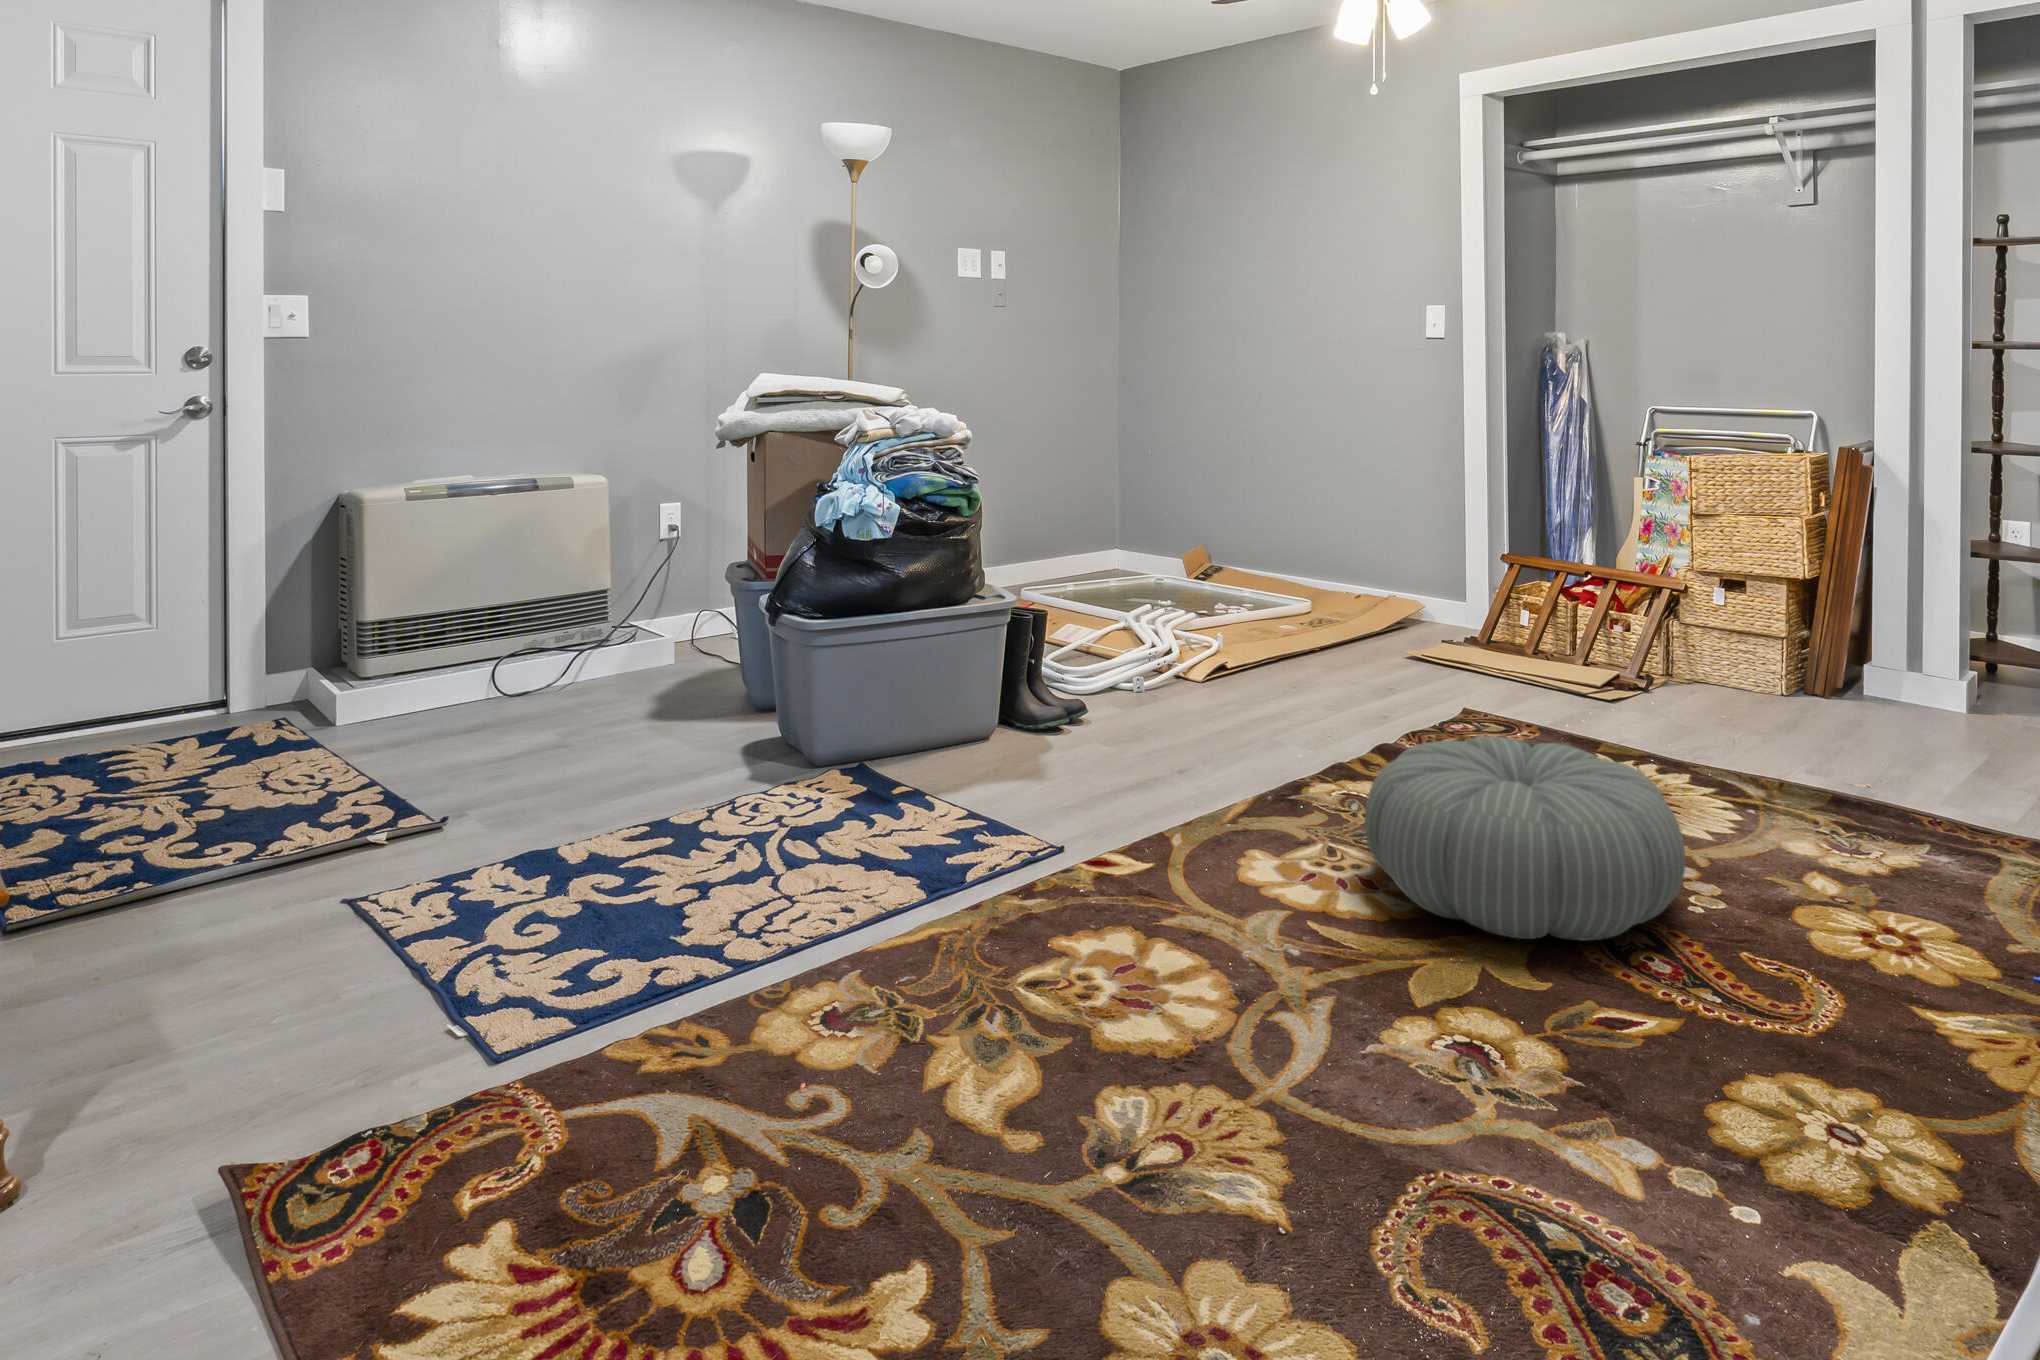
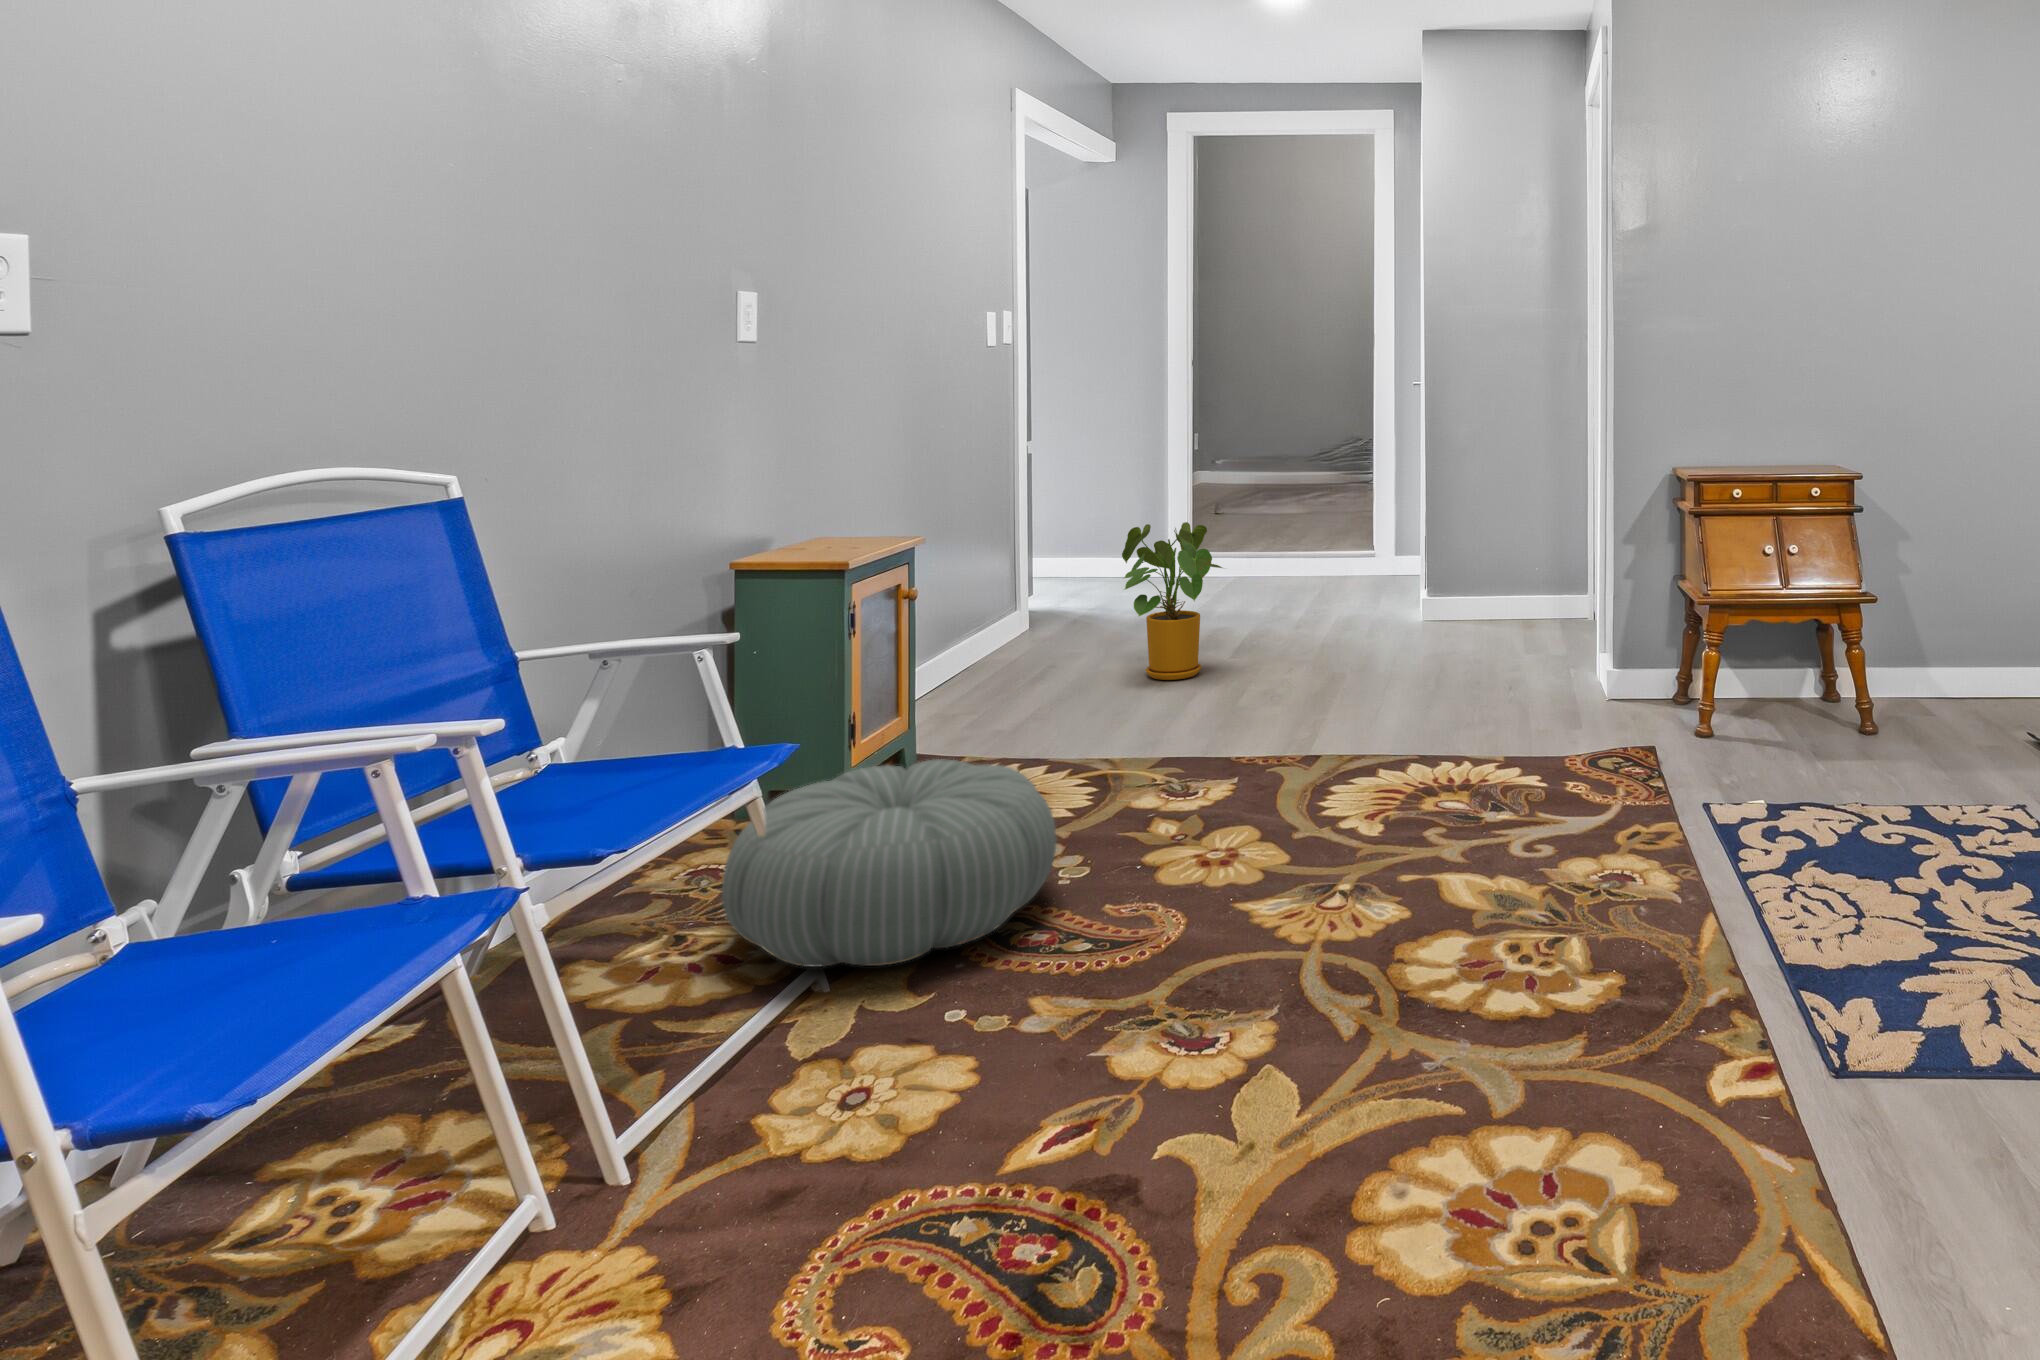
house plant: none [1783,533,1923,717] -> present [1122,522,1222,680]

